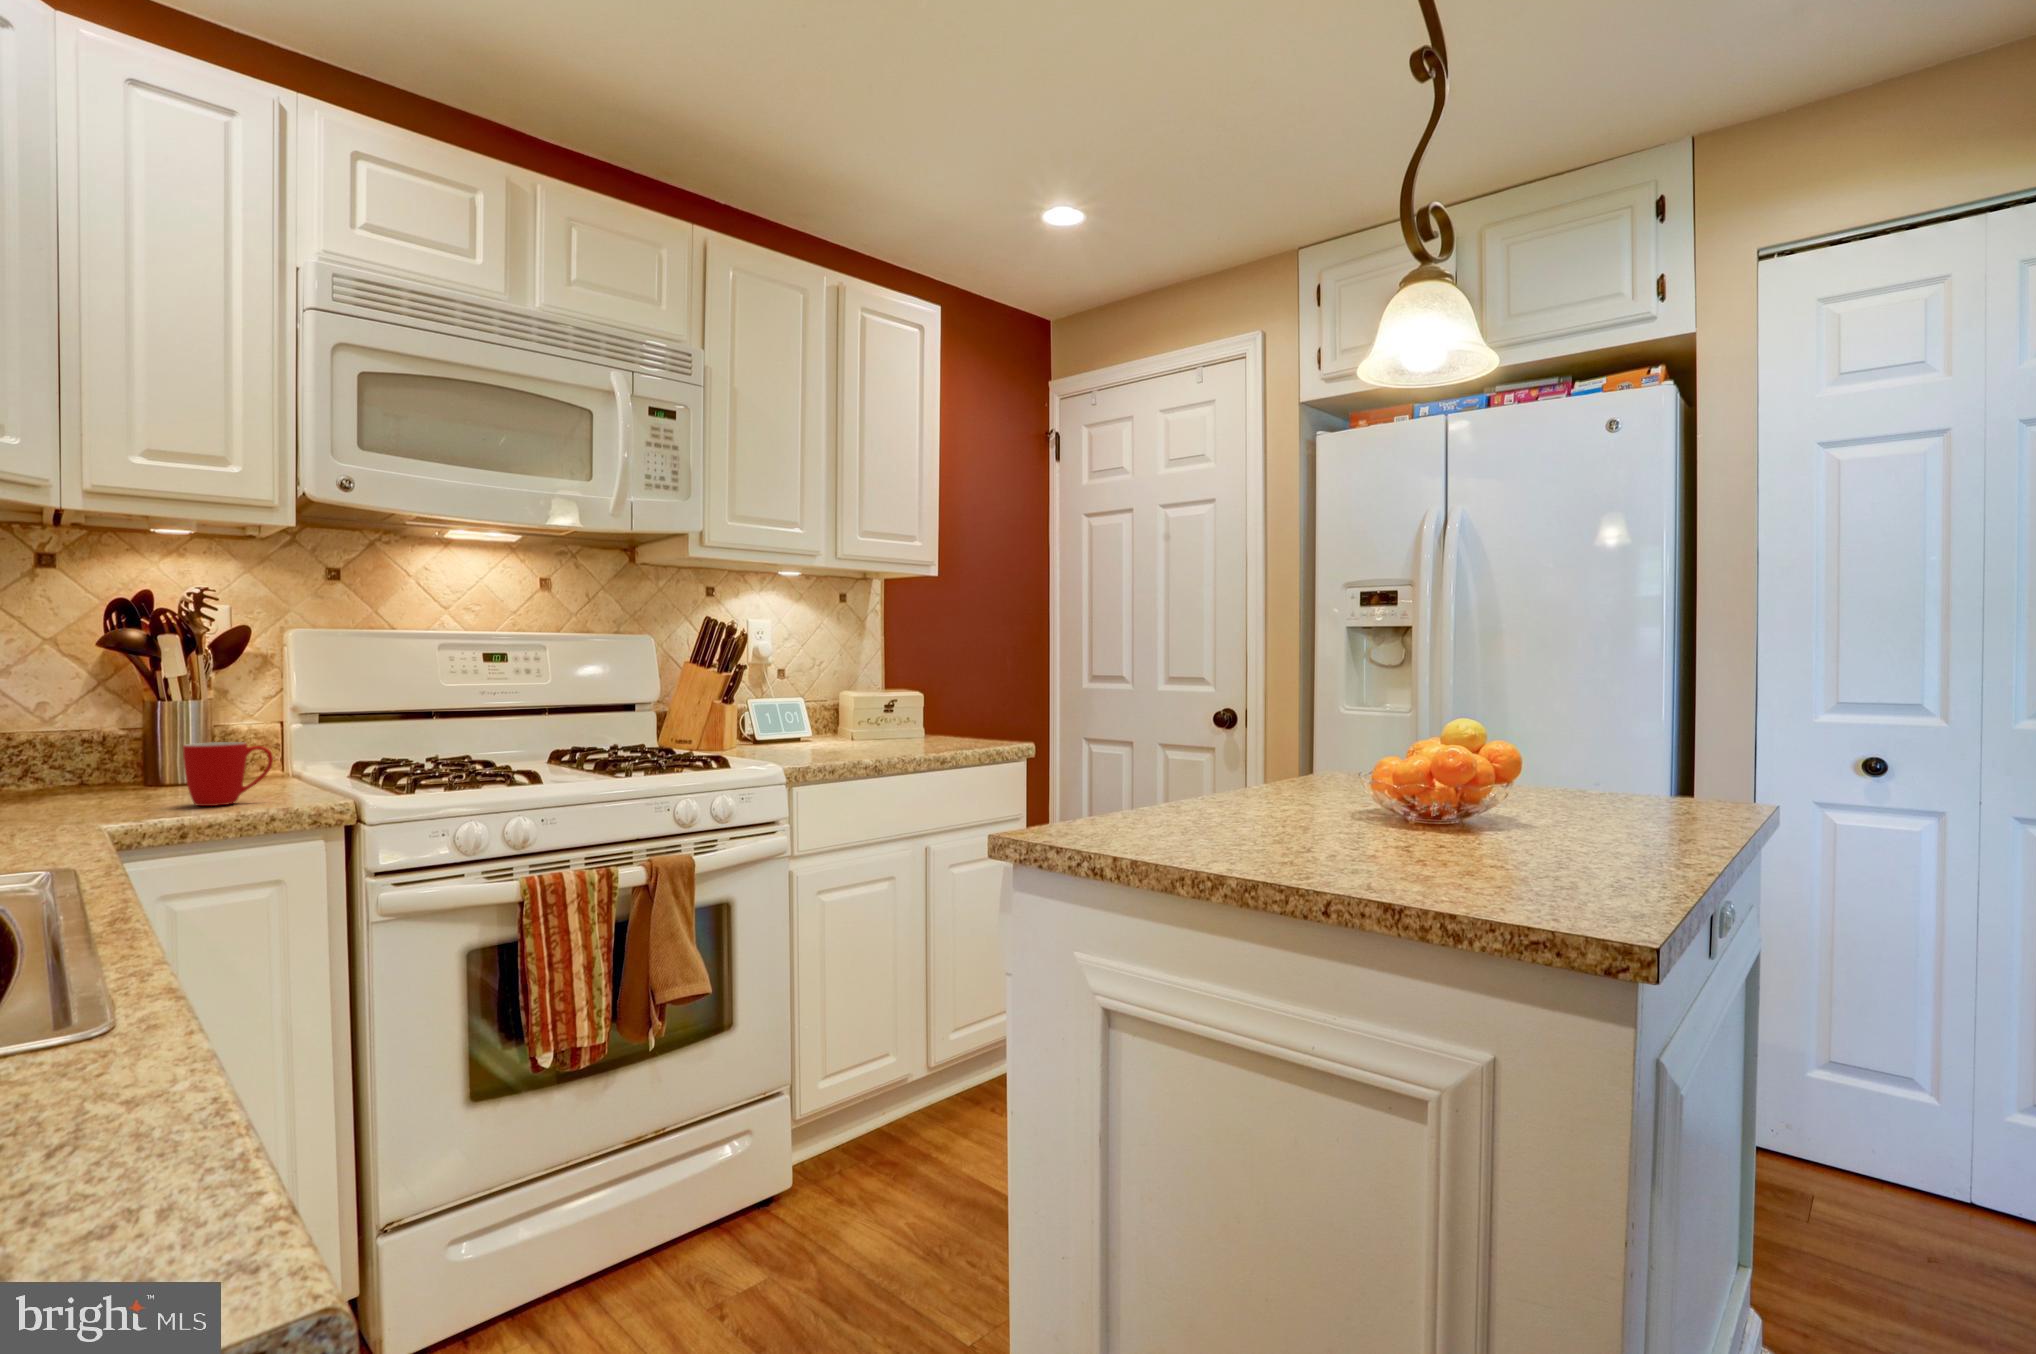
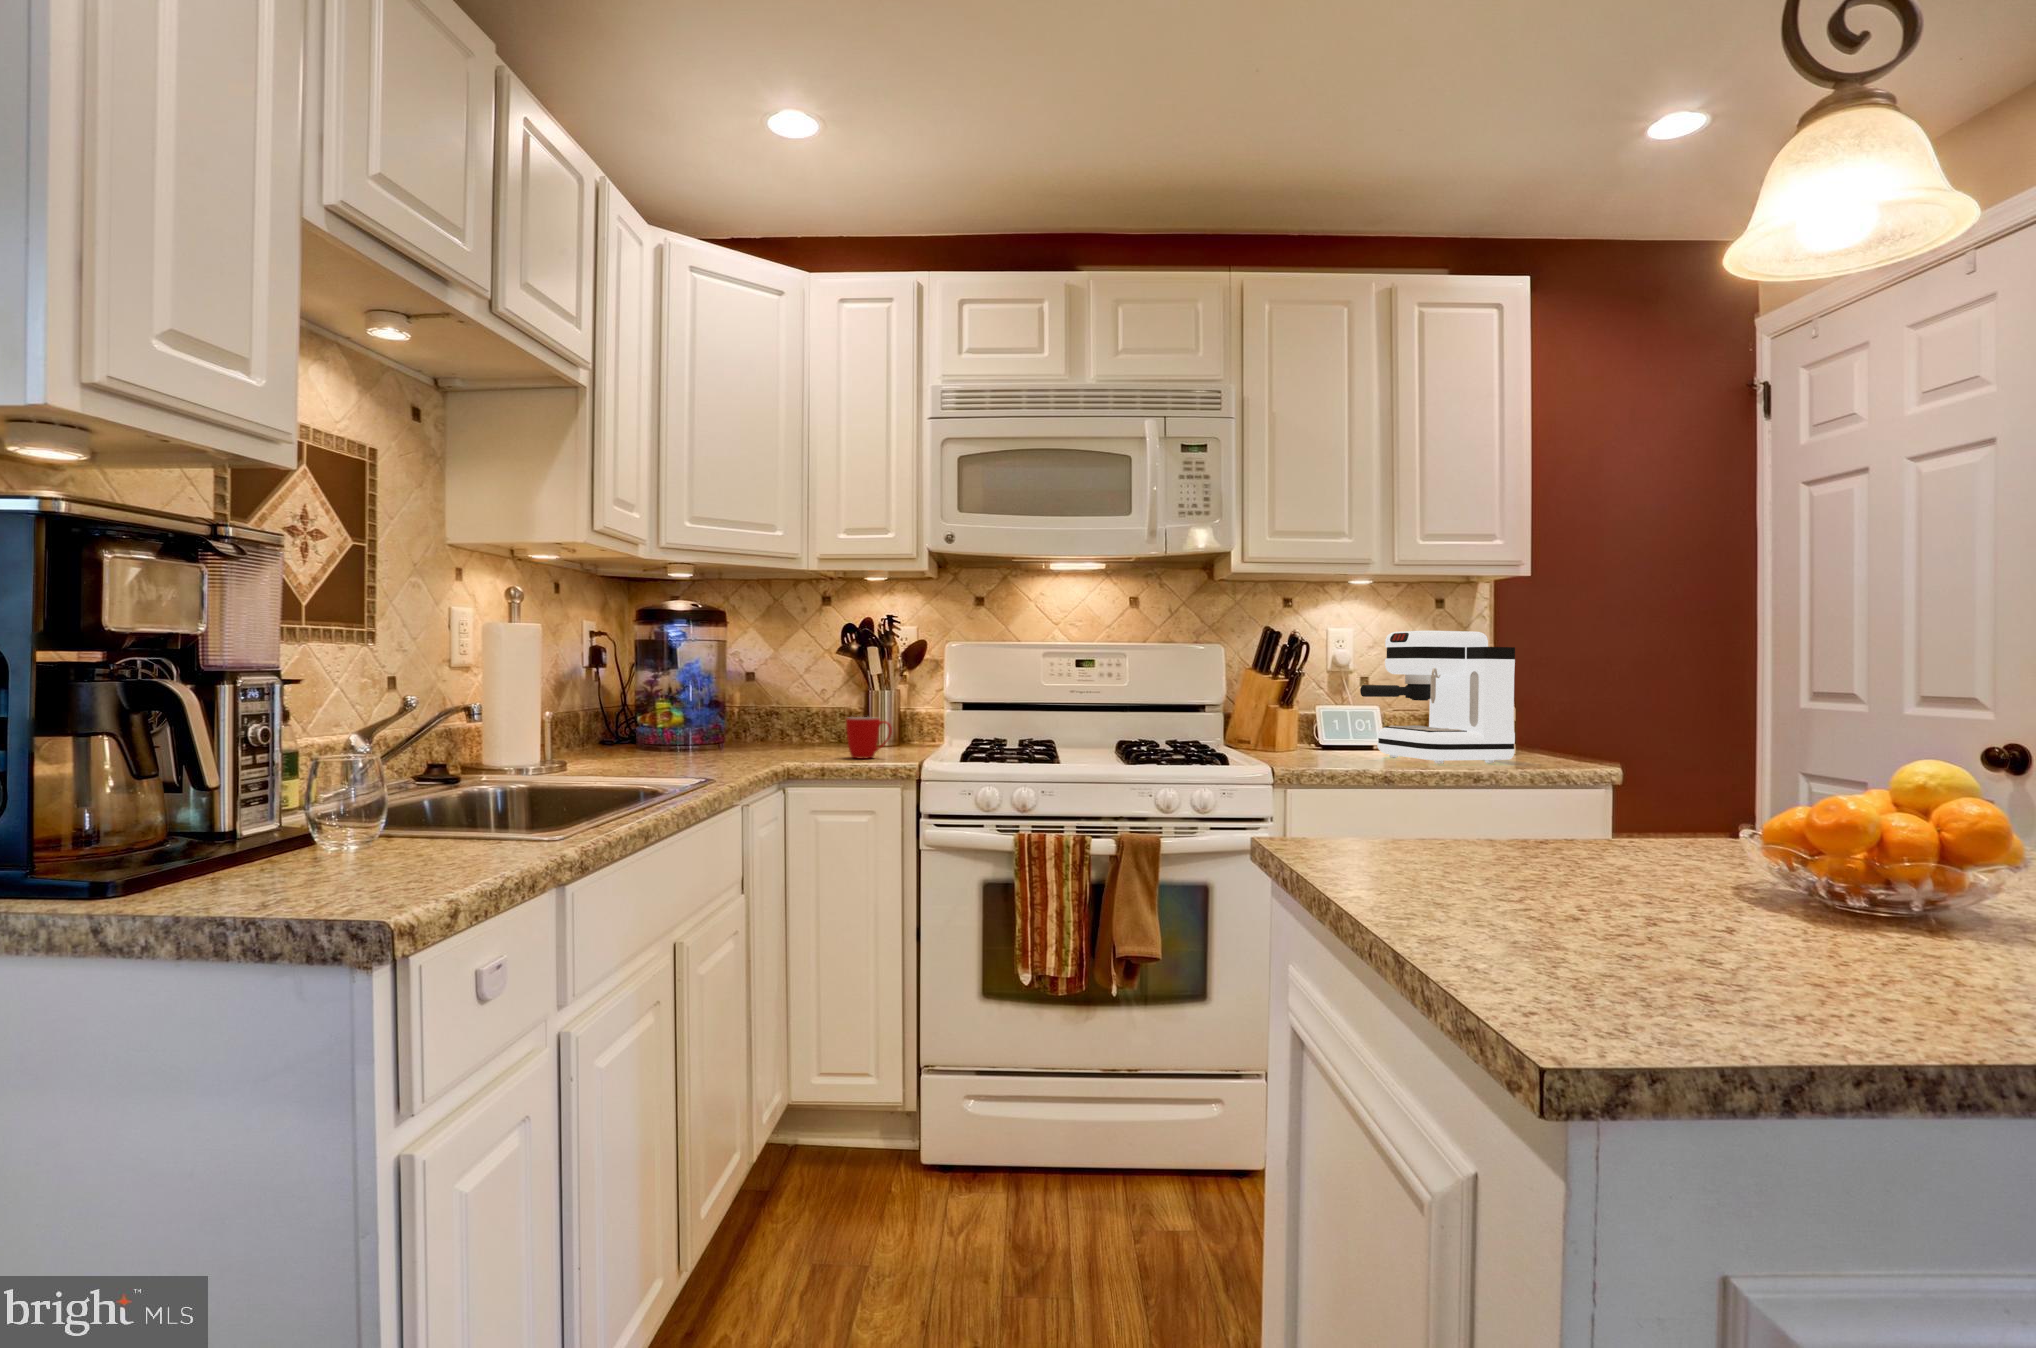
coffee maker: none [829,625,954,750] -> present [1360,631,1515,764]

